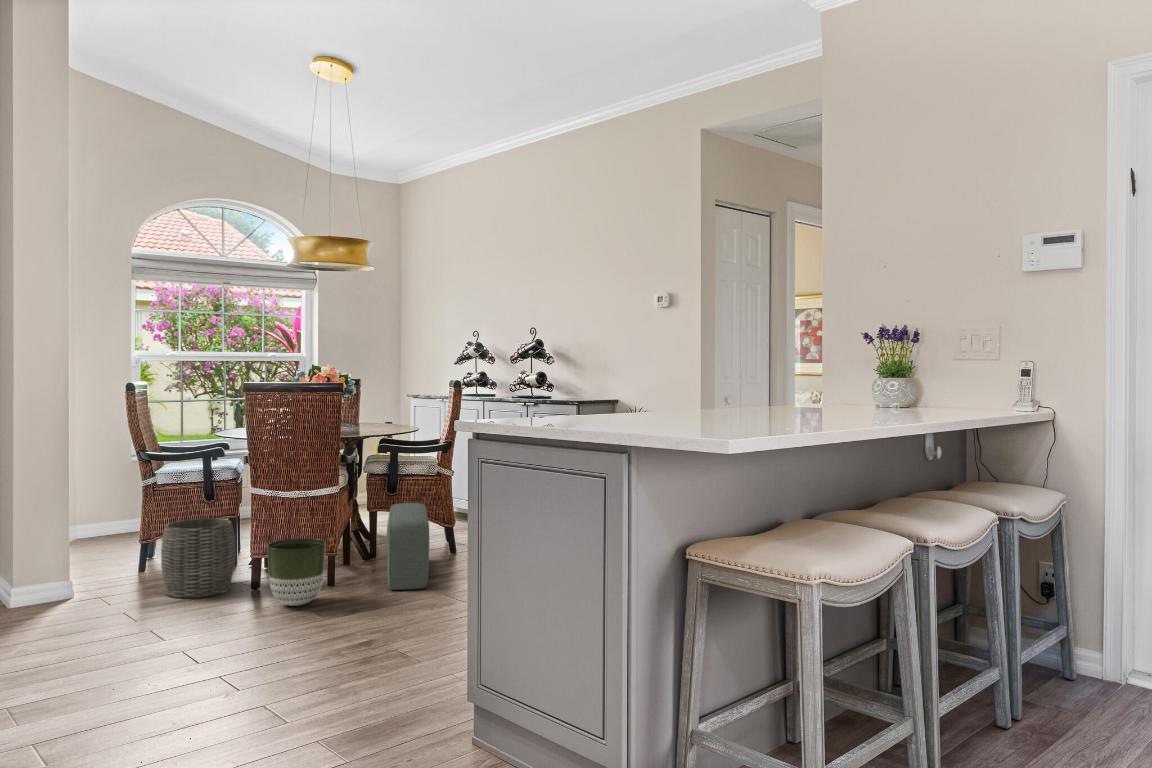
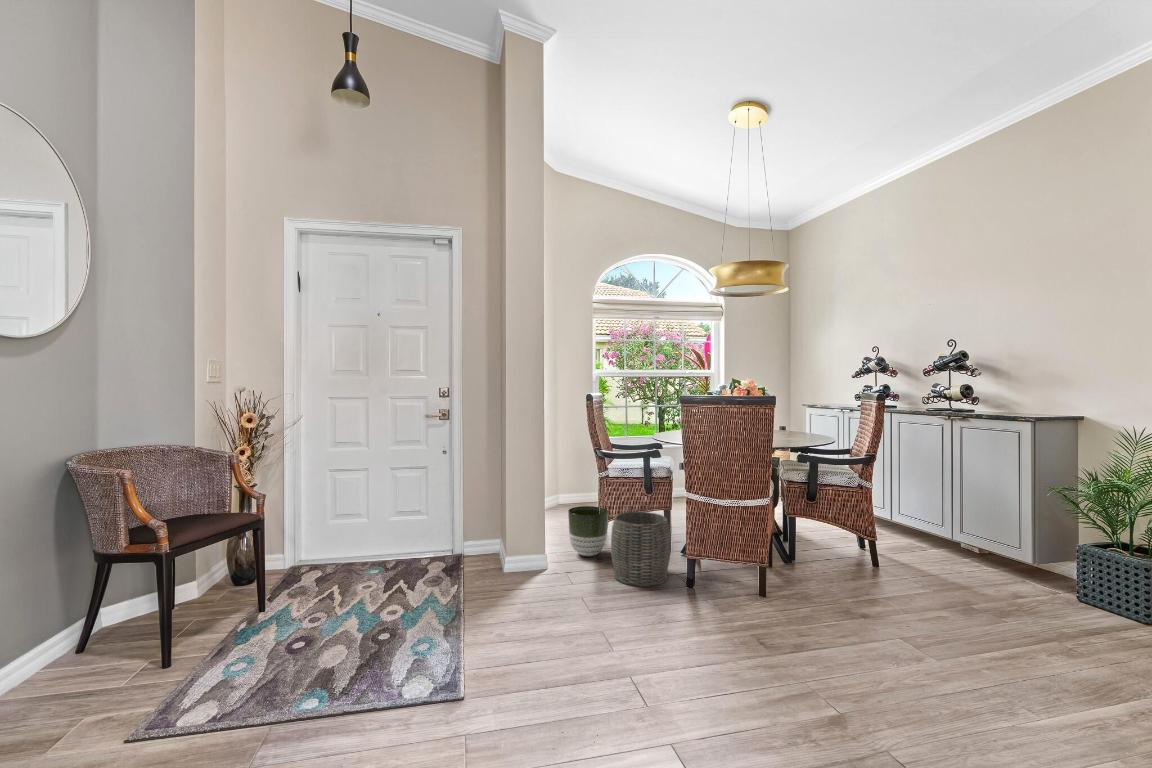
pouf: present [387,503,429,590] -> none [811,514,870,620]
planter: present [267,538,326,606] -> present [568,506,608,556]

